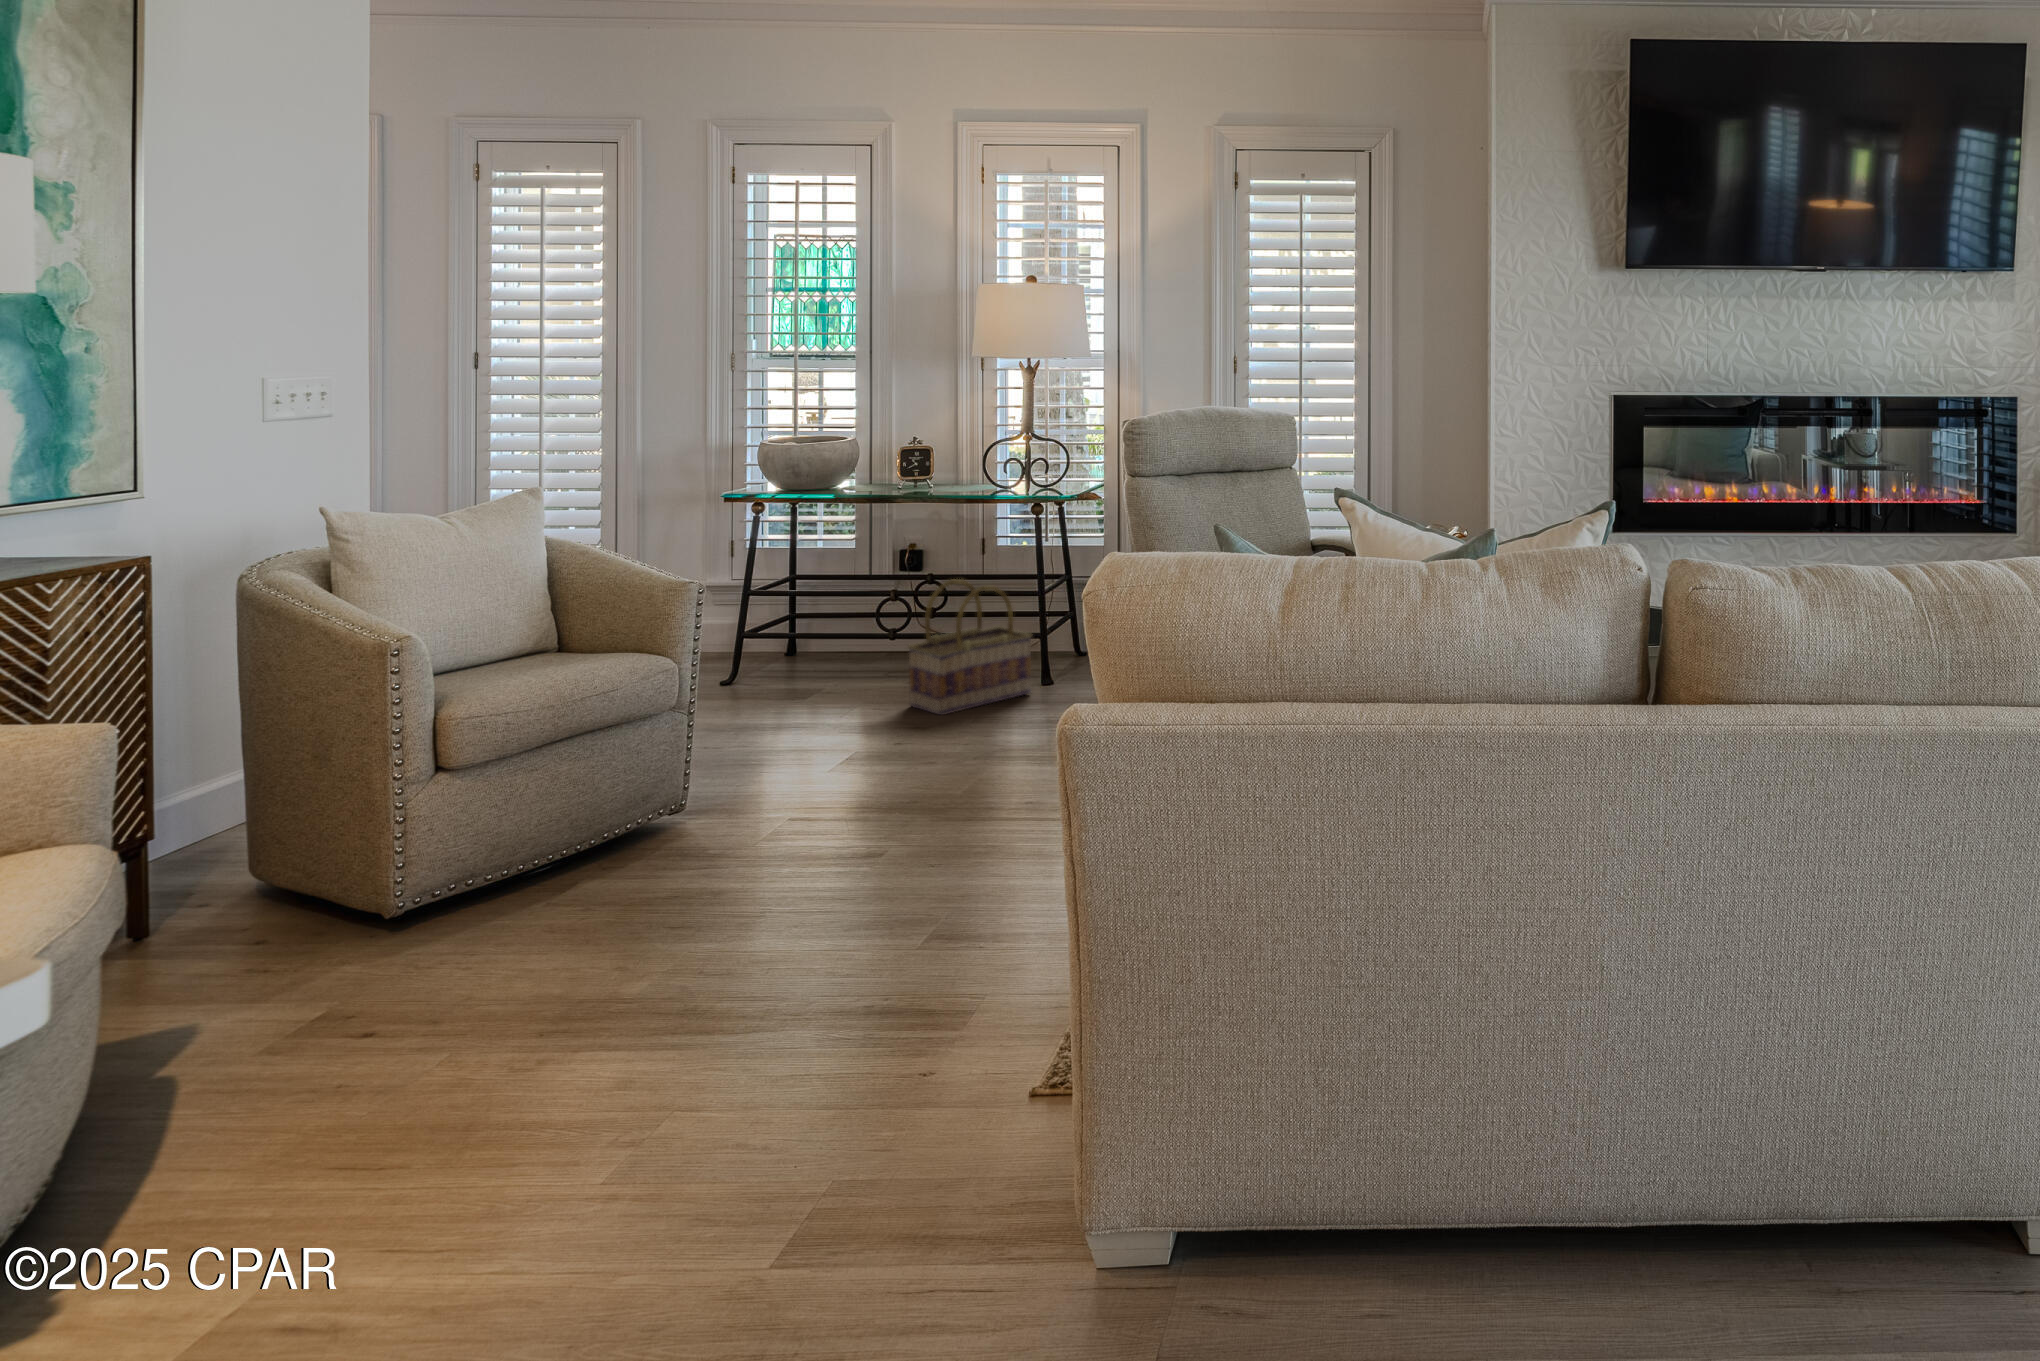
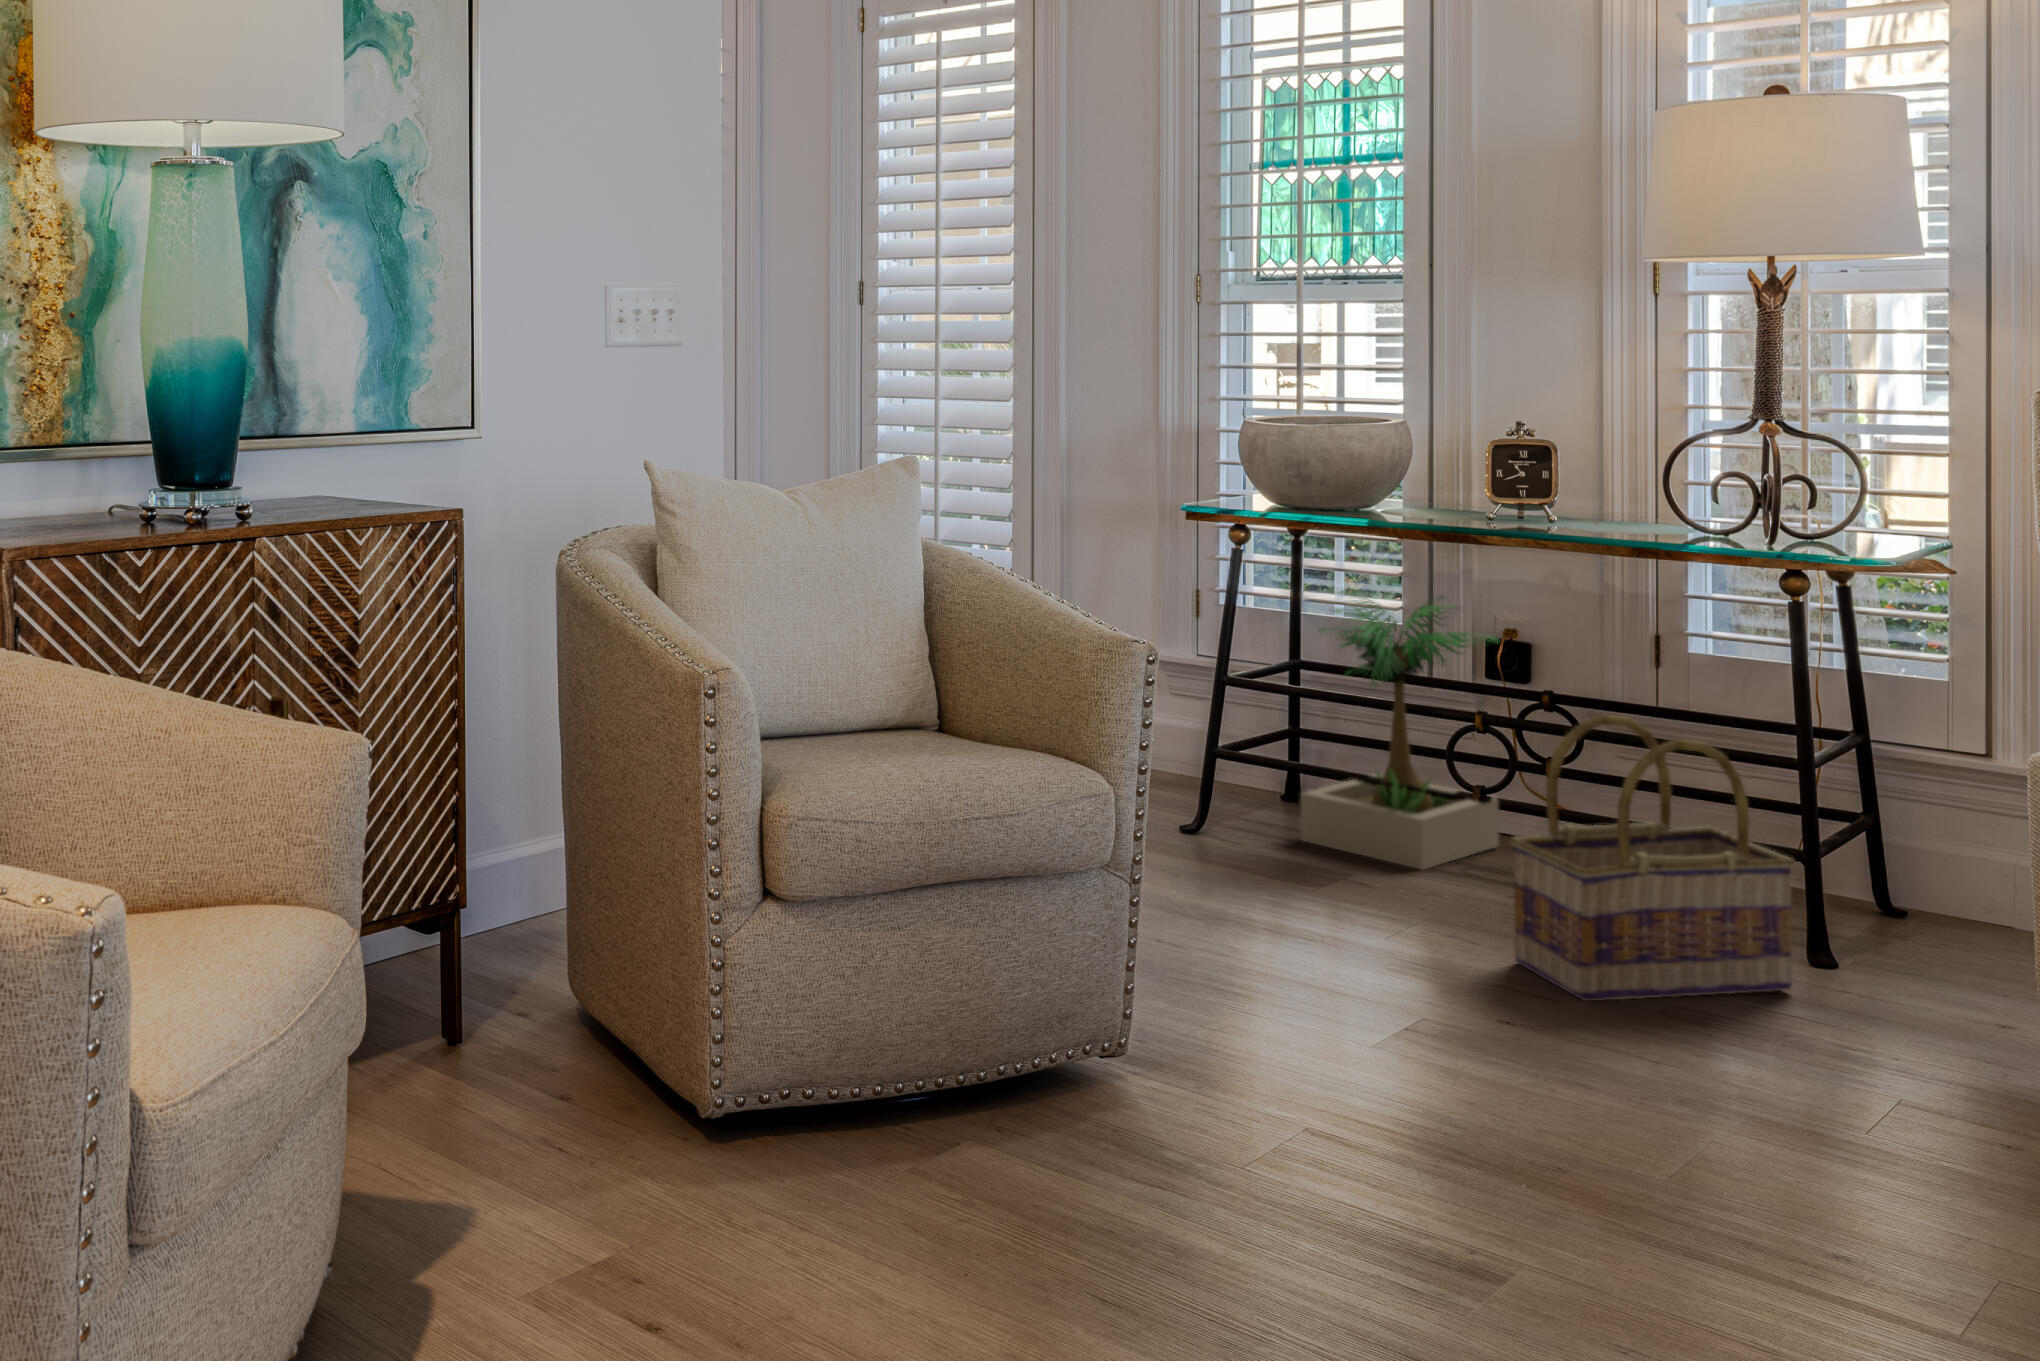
potted plant: none [795,528,913,676] -> present [1301,590,1499,870]

